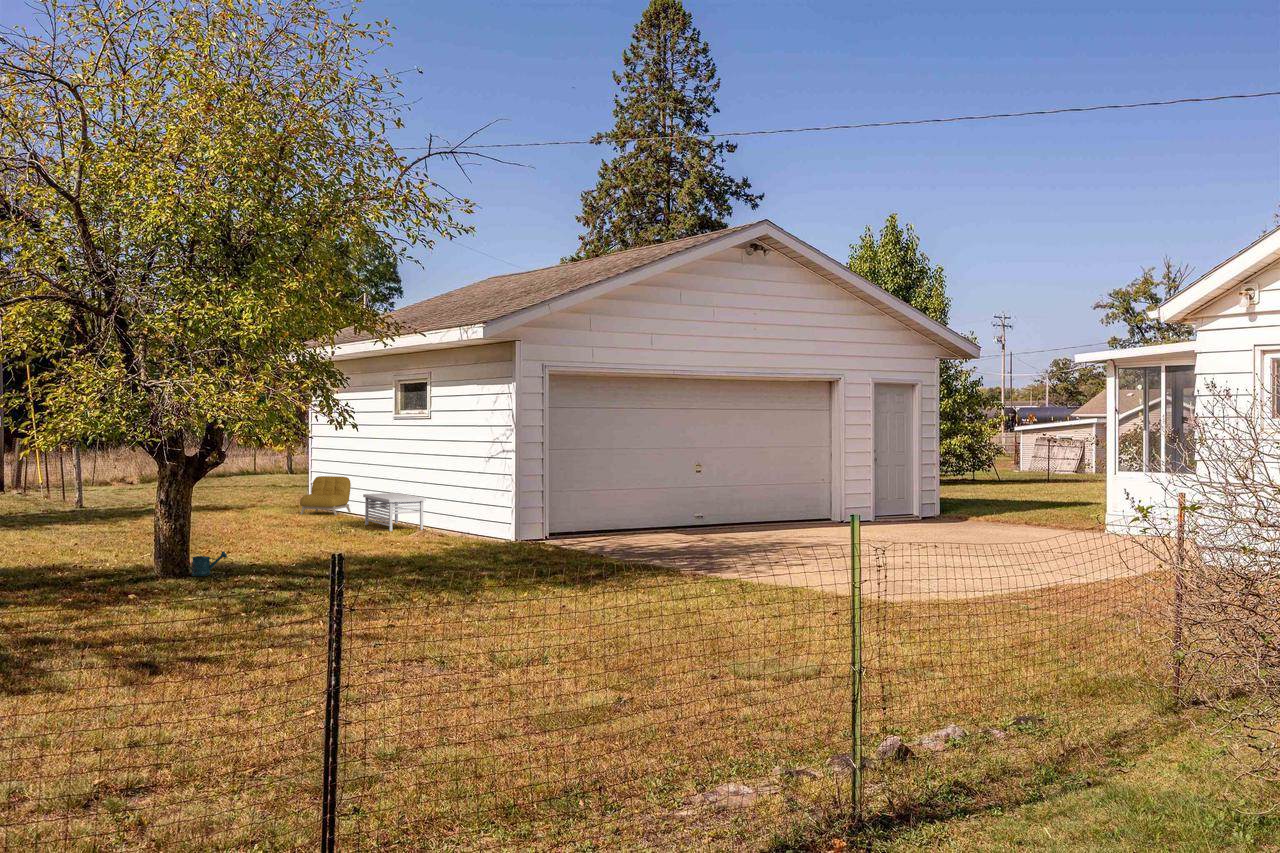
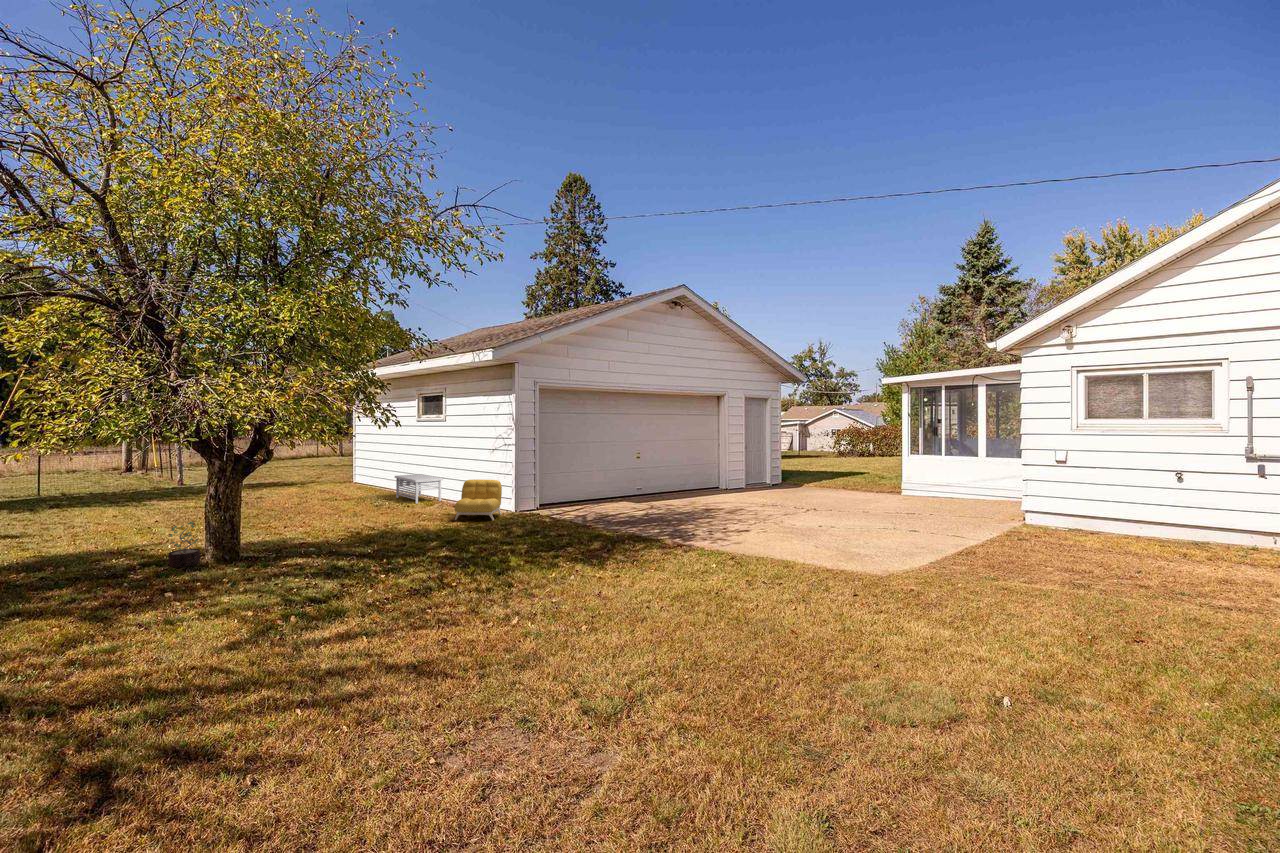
armchair: present [300,476,351,515] -> present [454,479,502,520]
decorative plant: none [122,529,153,579] -> present [168,521,201,567]
watering can: present [190,551,227,576] -> none [235,537,274,561]

